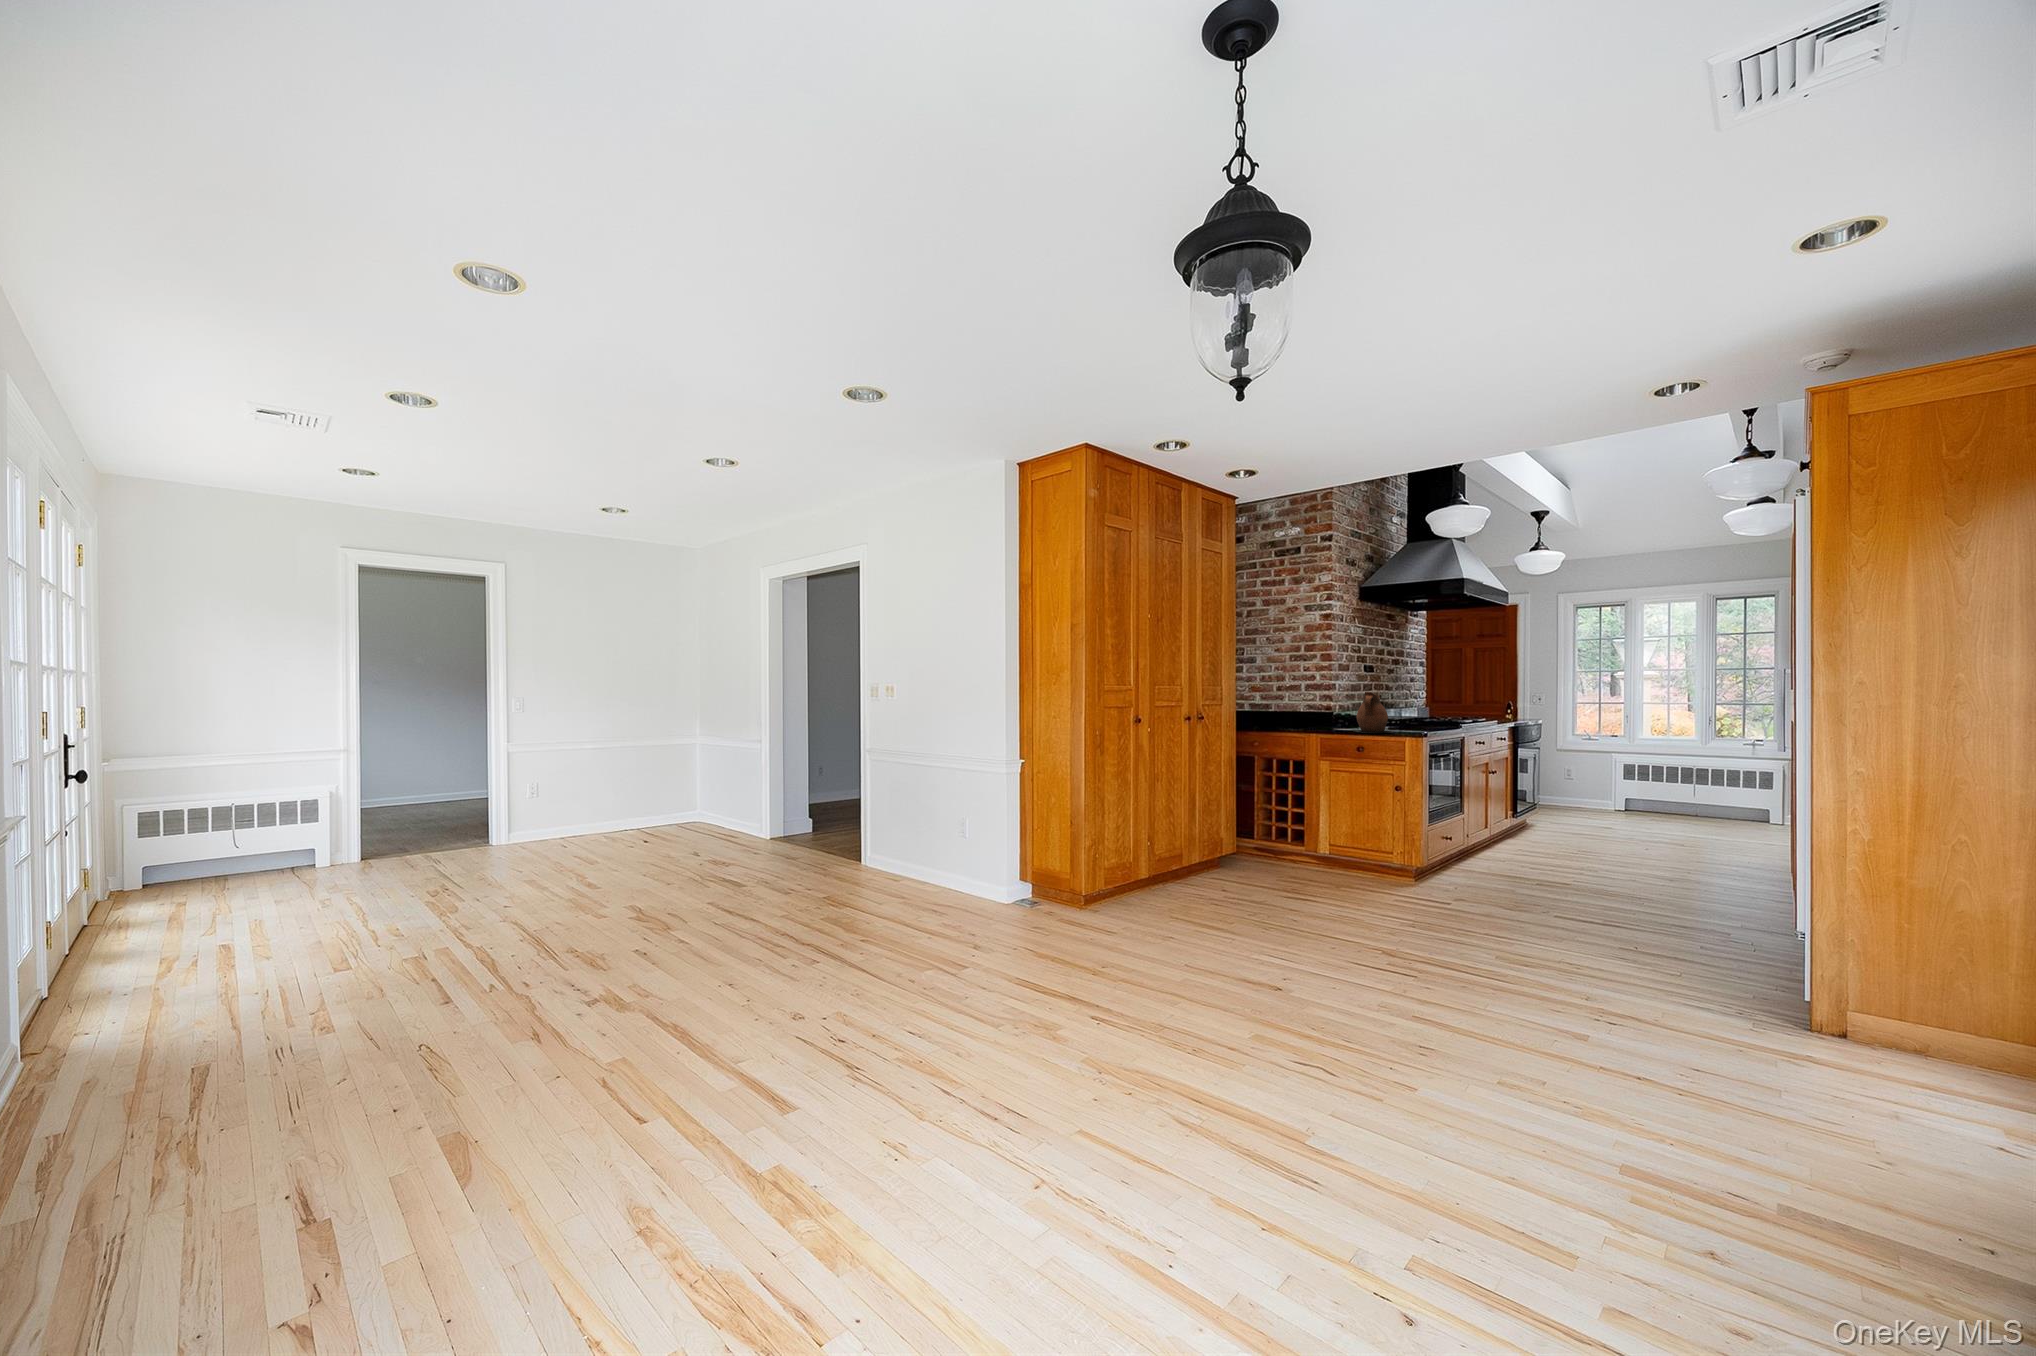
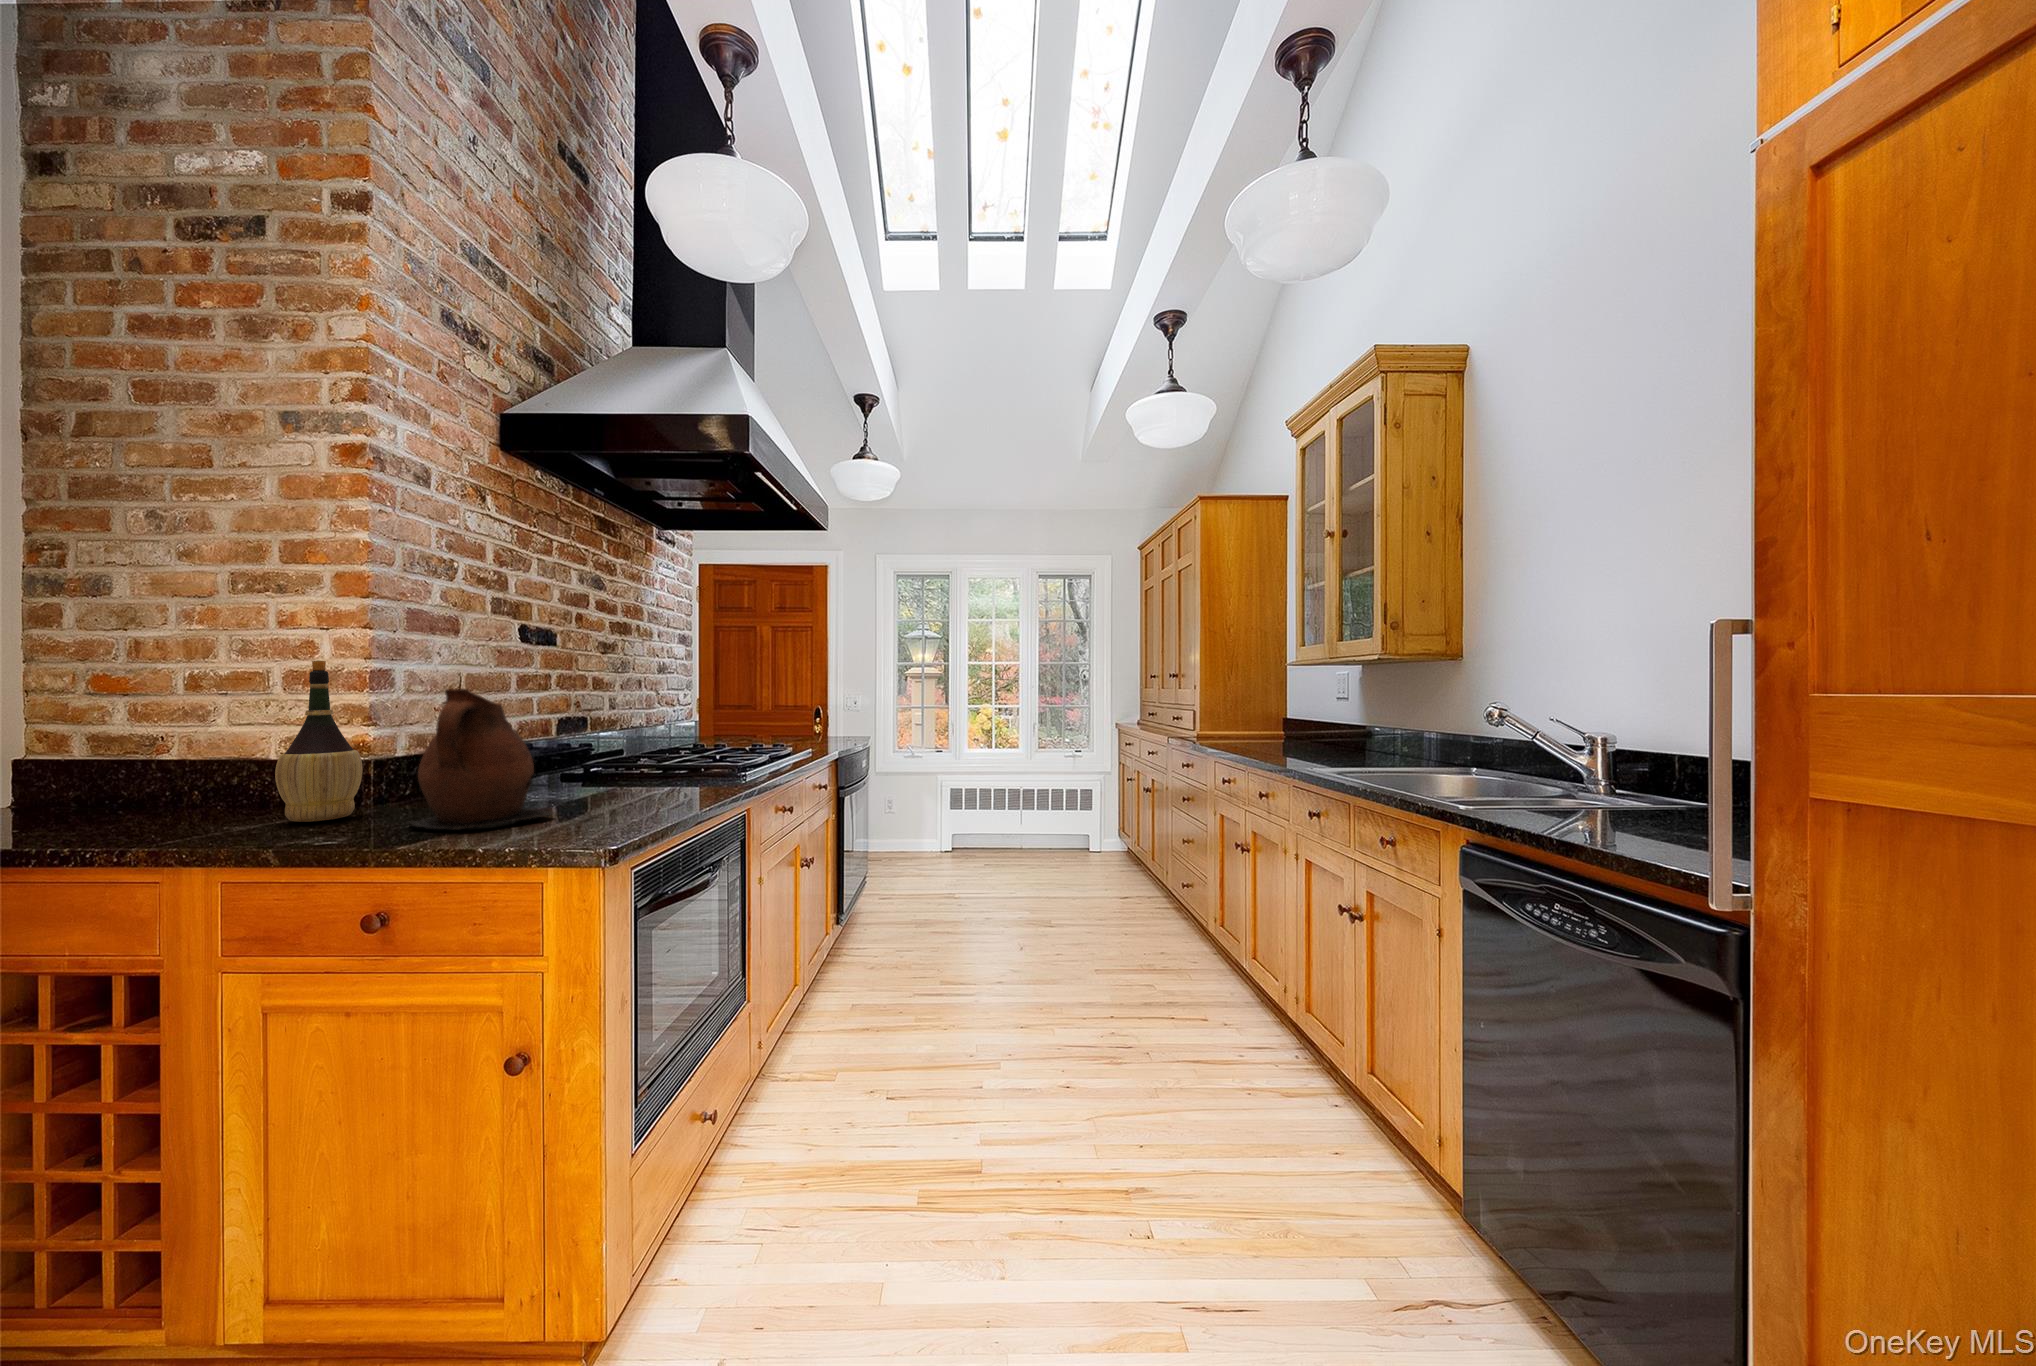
wine bottle: none [1315,683,1335,730] -> present [275,660,363,822]

